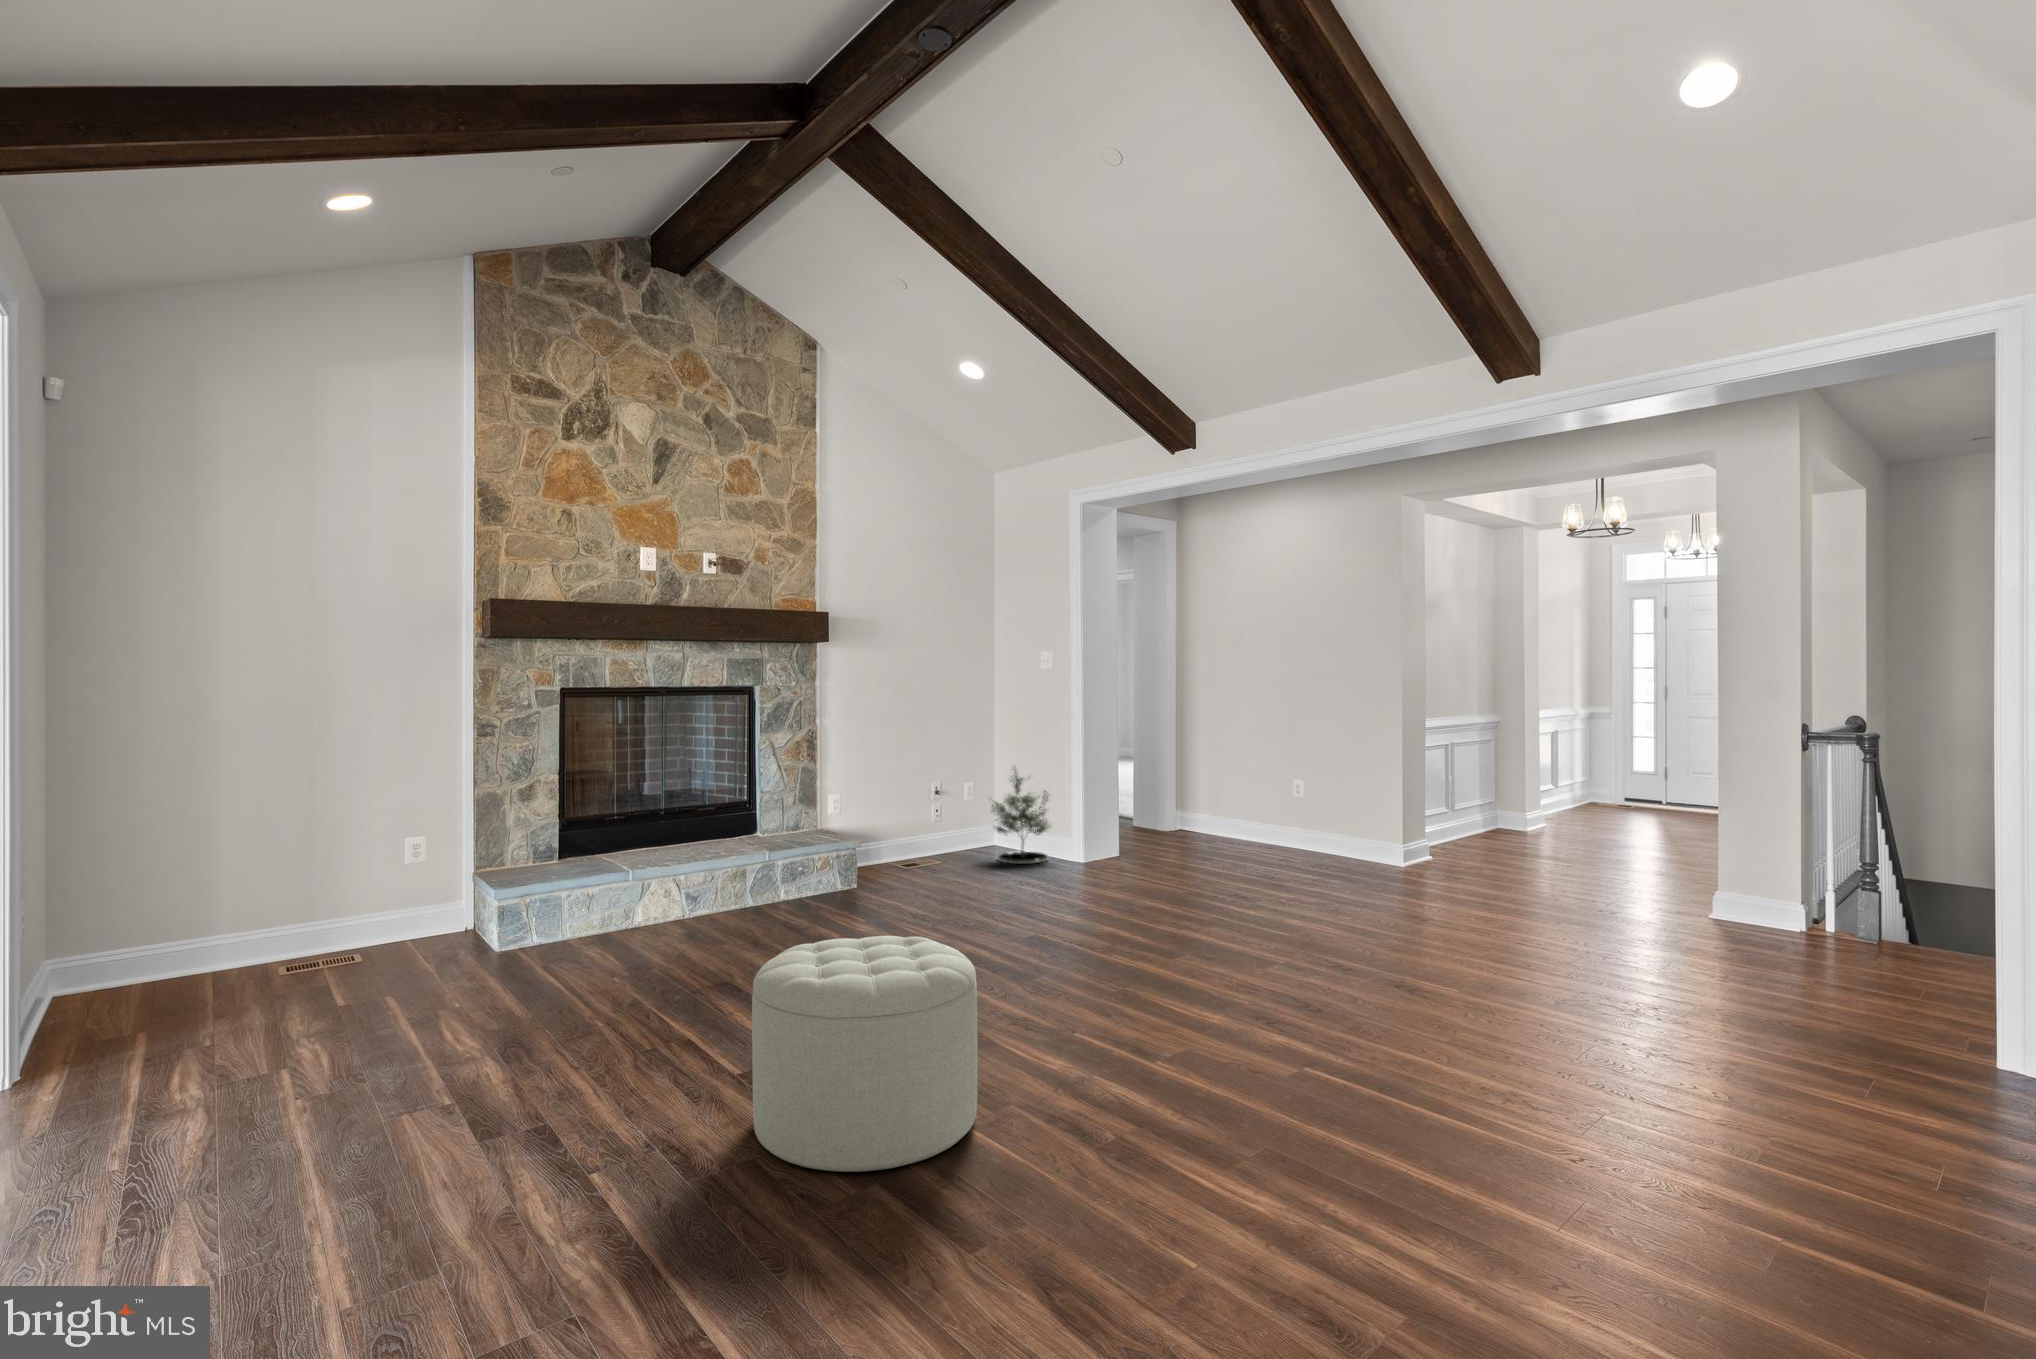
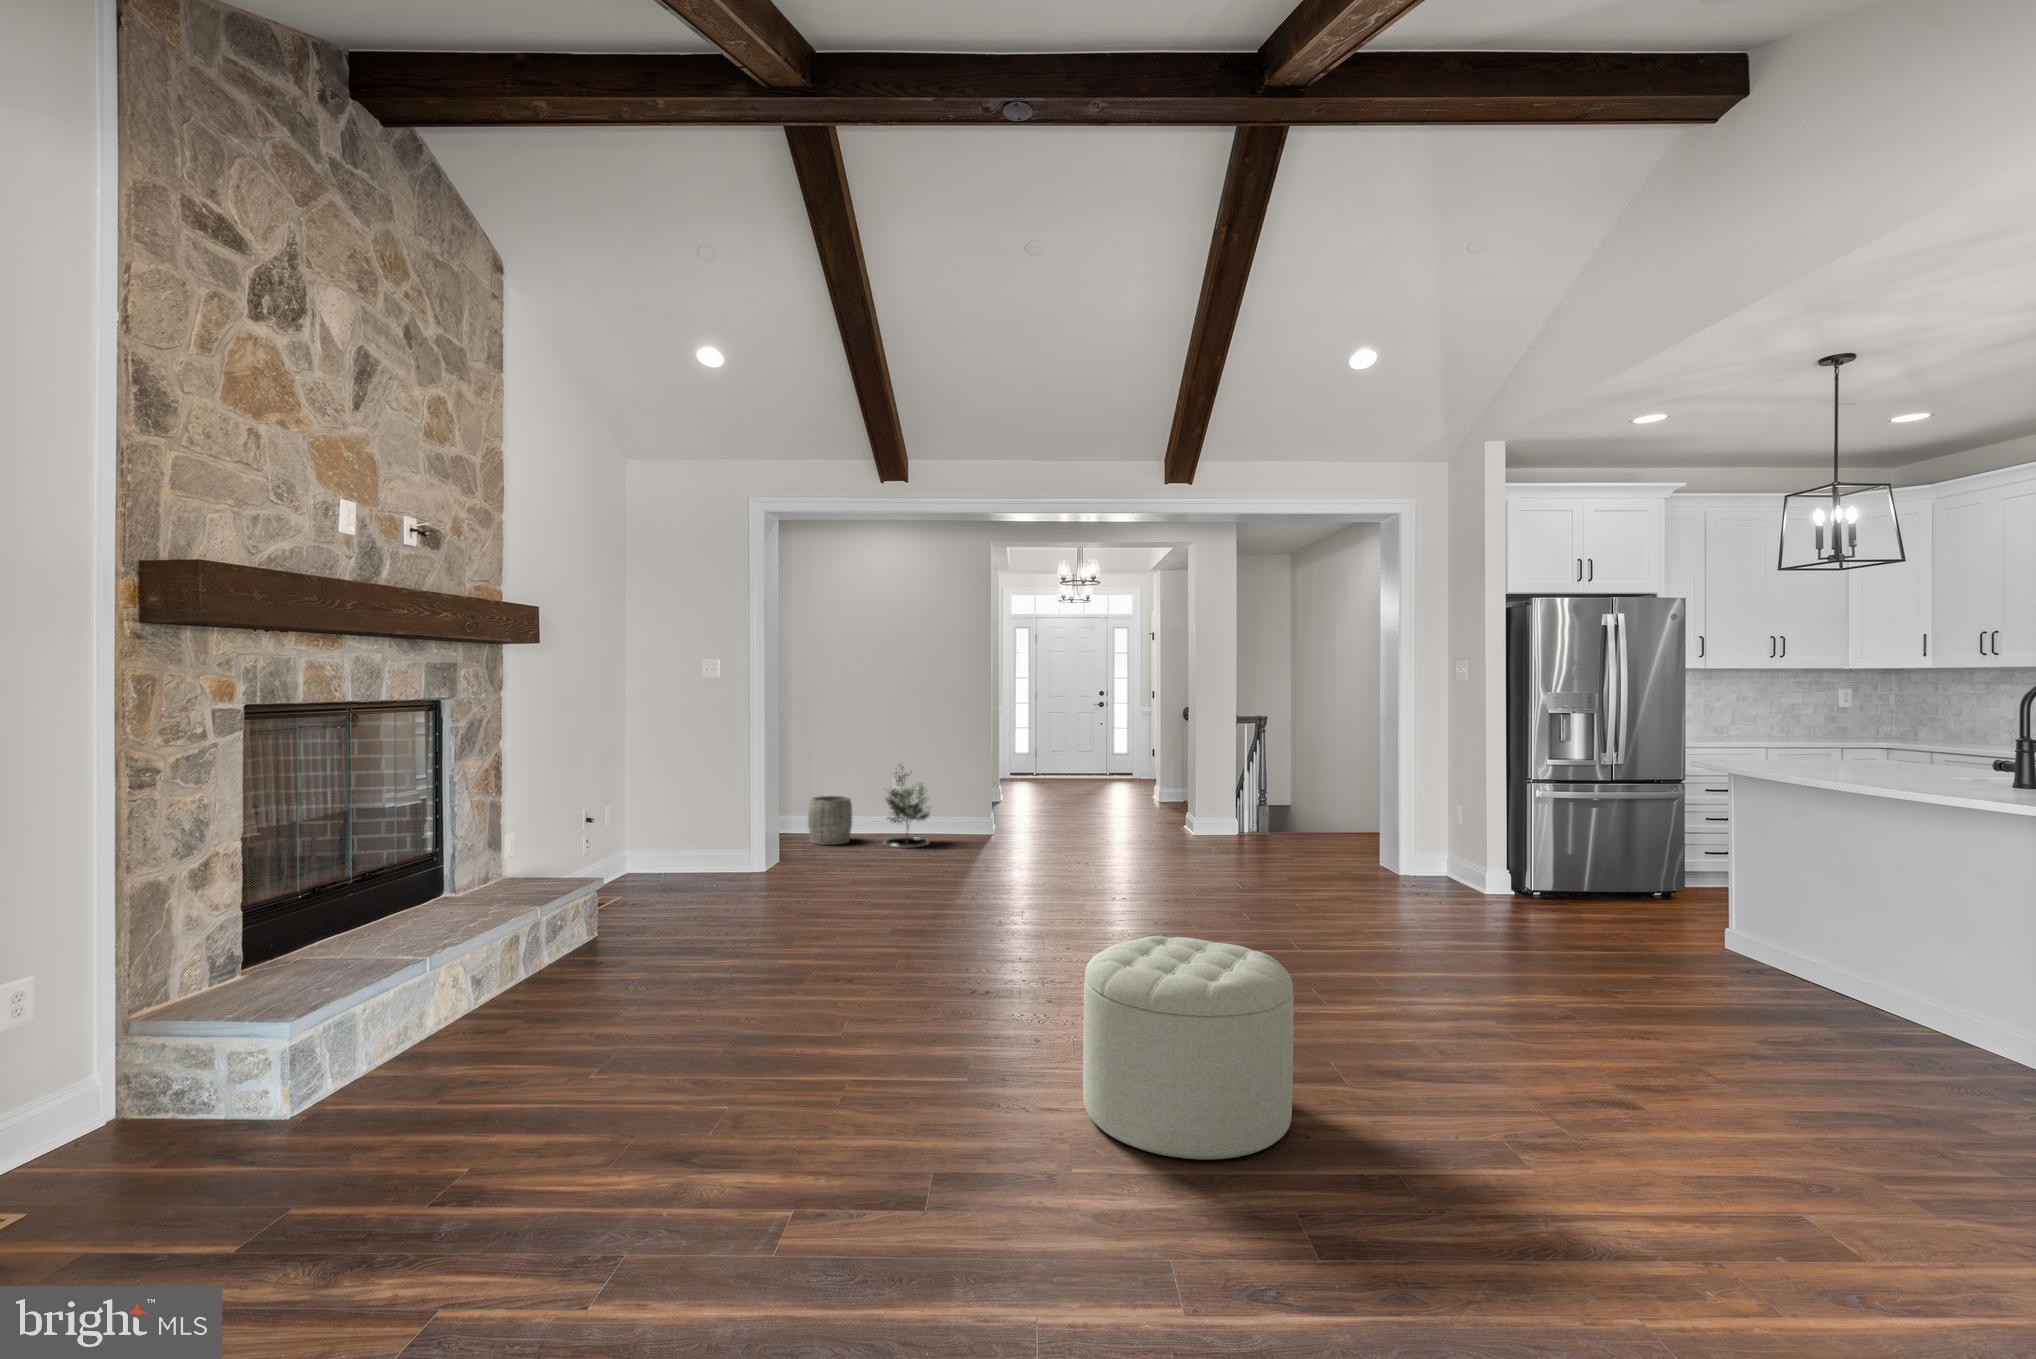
potted tree: present [990,766,1050,864] -> present [884,765,930,848]
woven basket: none [1184,794,1230,845] -> present [808,796,852,845]

